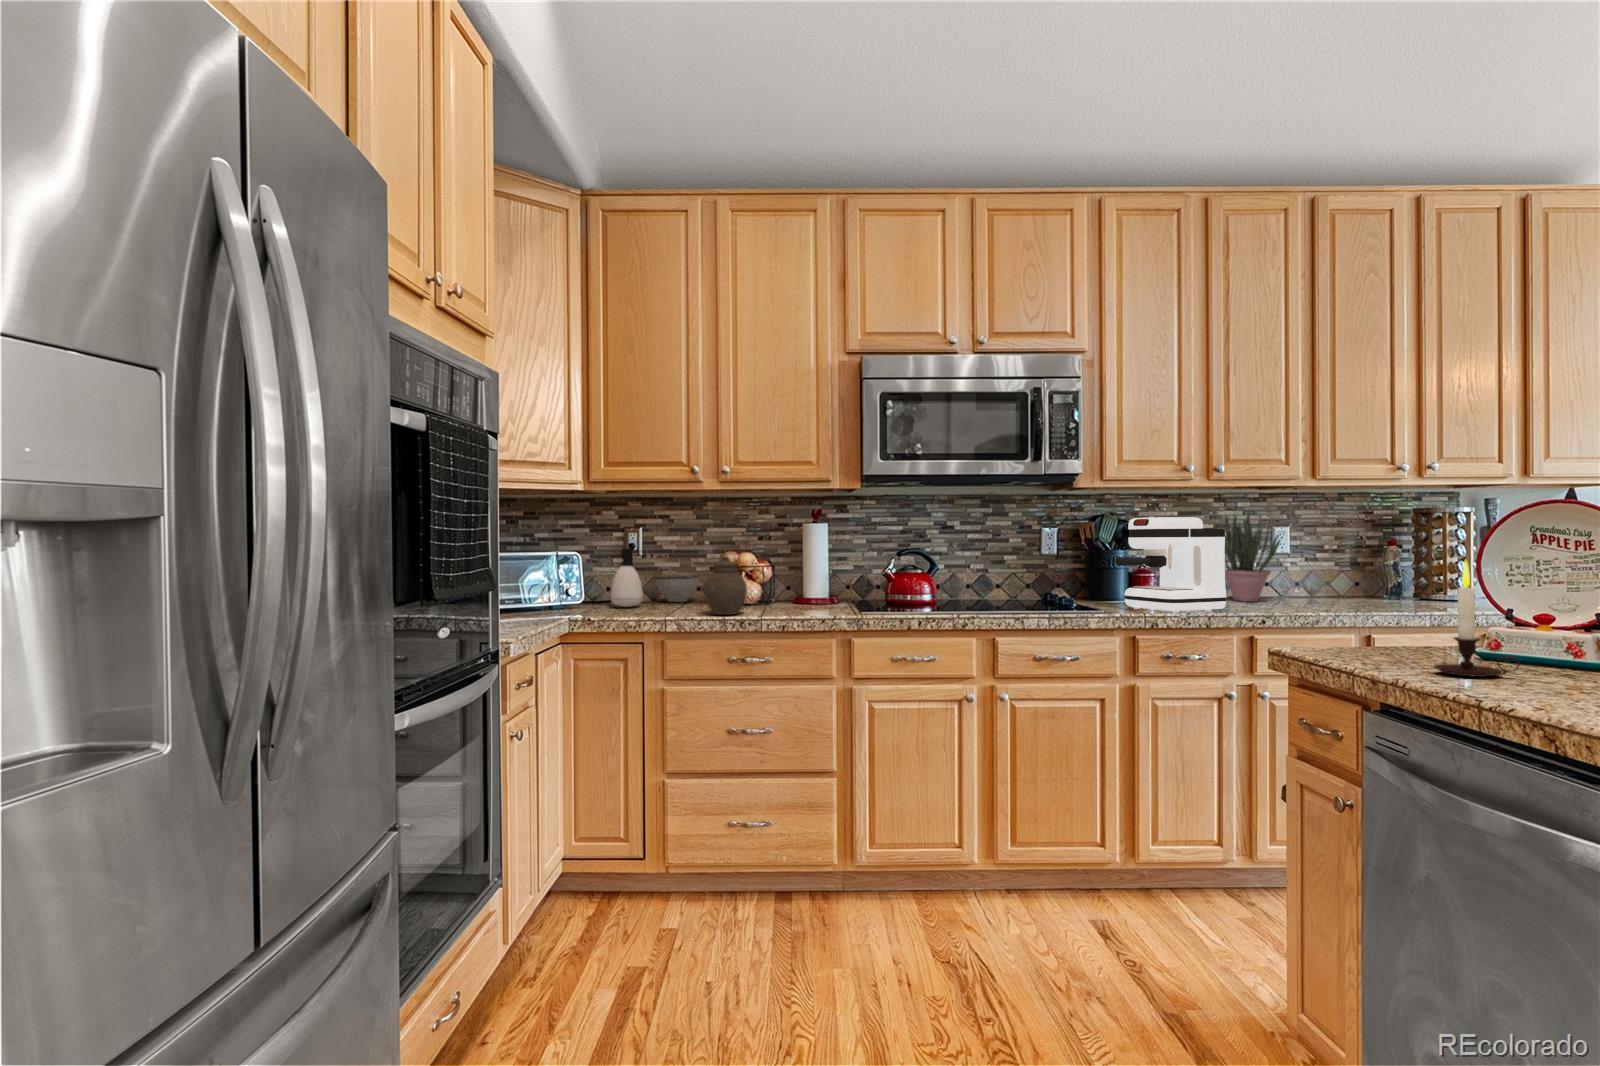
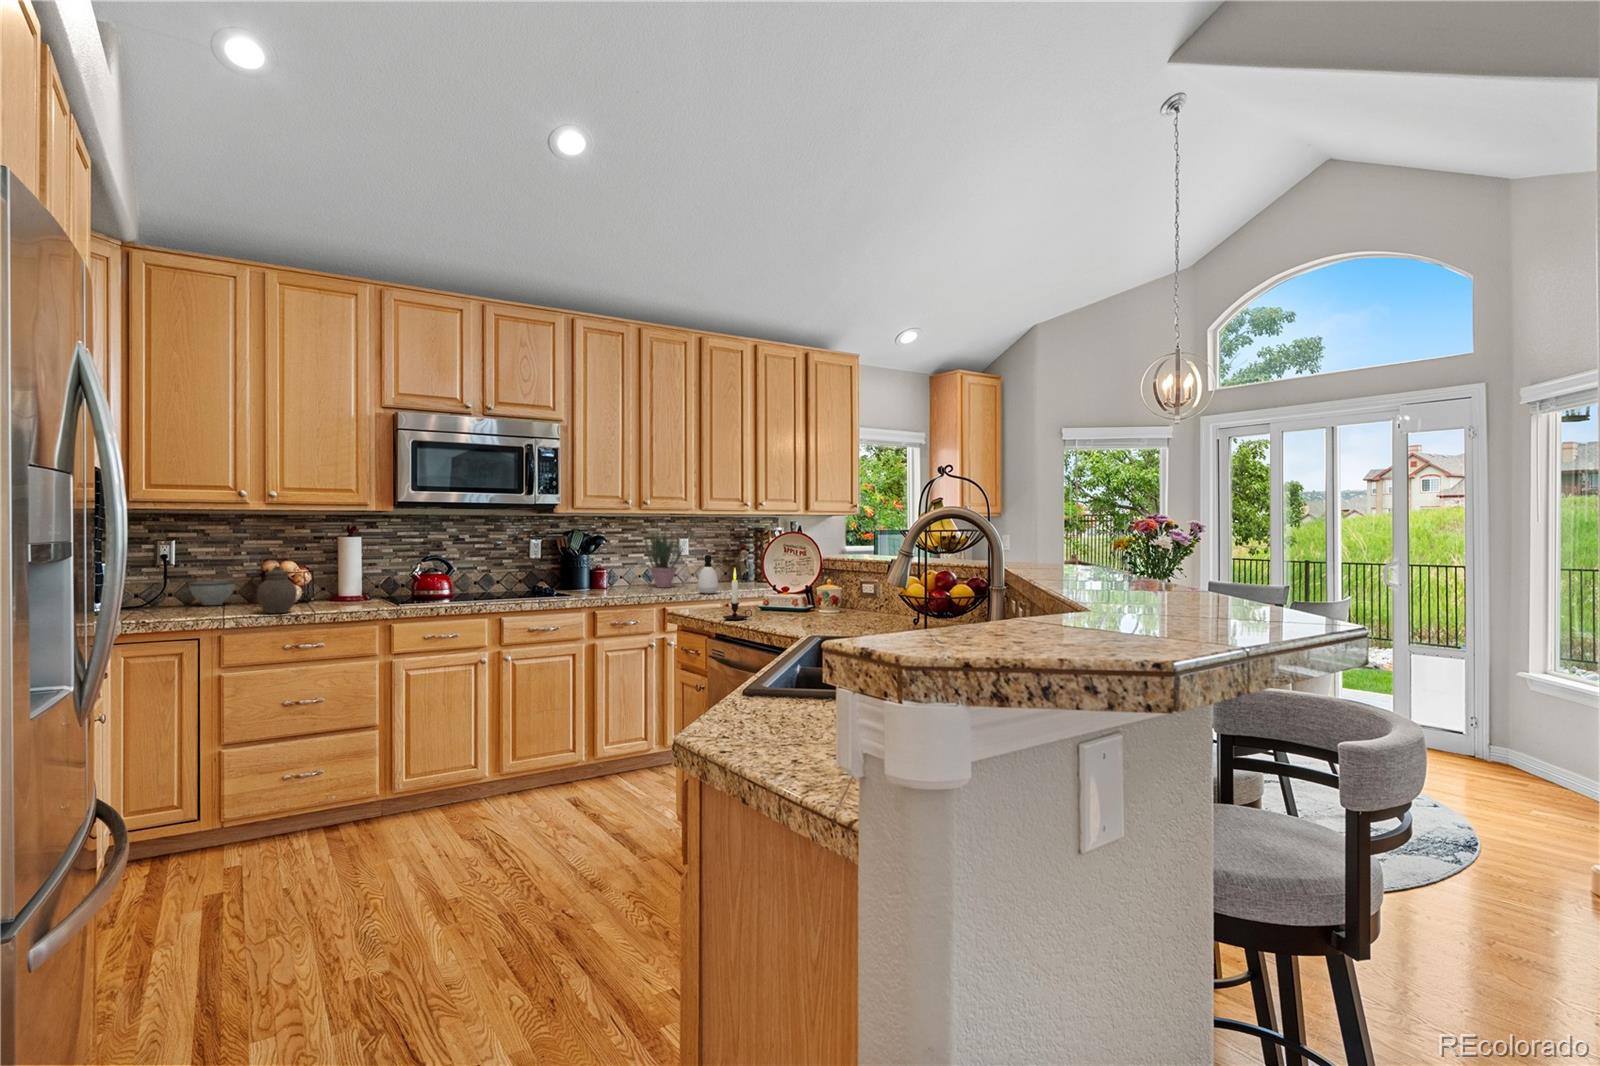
coffee maker: present [1115,517,1226,613] -> none [582,535,649,597]
soap dispenser: present [611,548,643,607] -> present [698,555,719,594]

